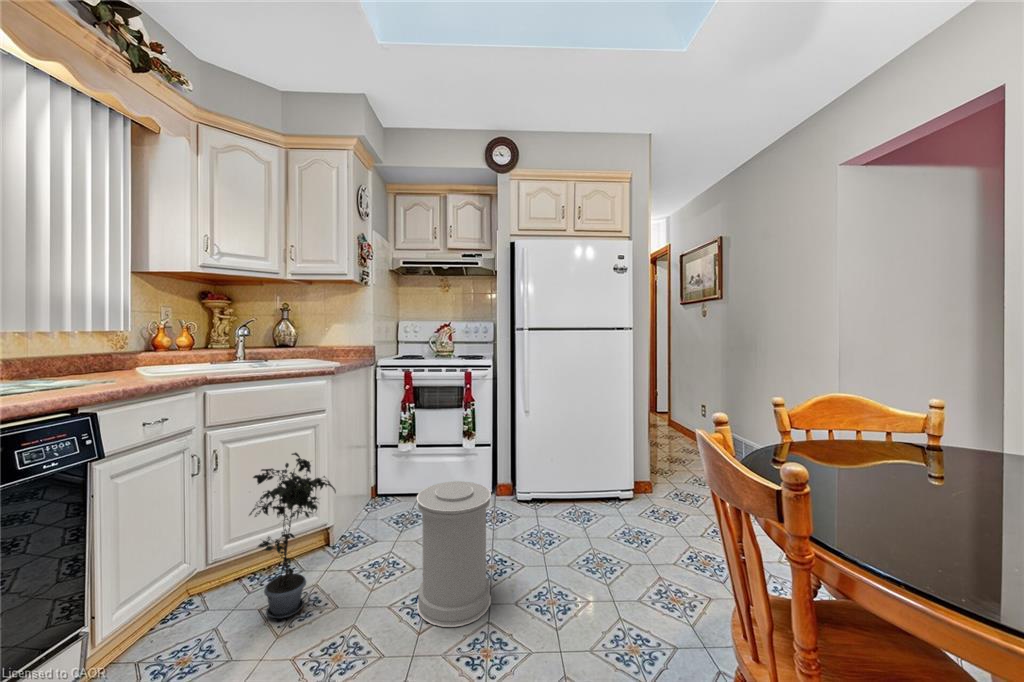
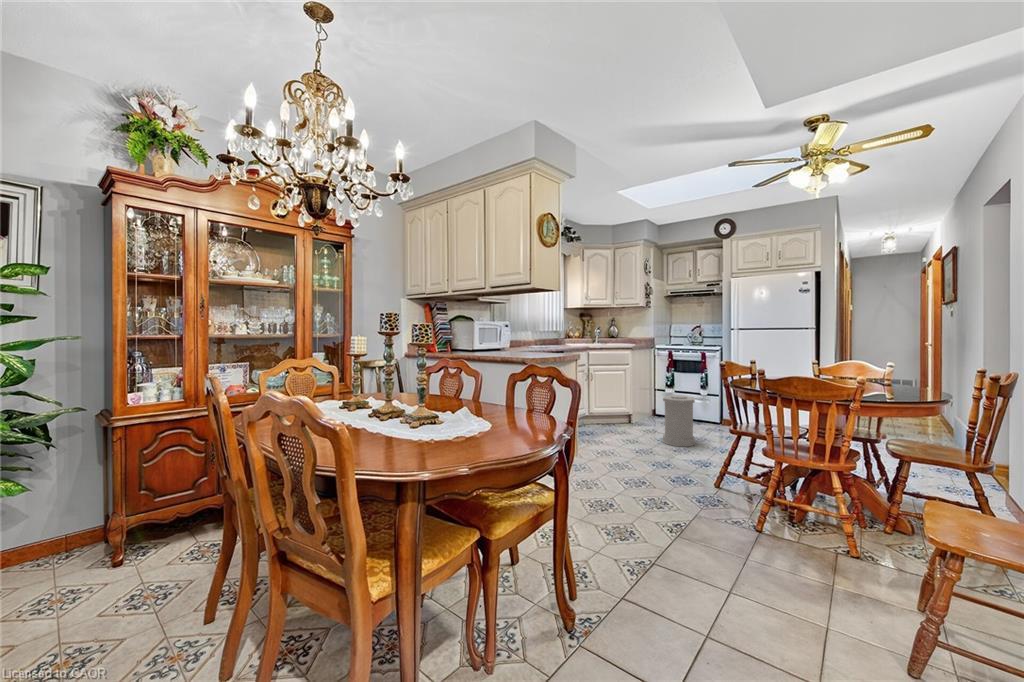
potted plant: present [249,453,336,618] -> none [604,376,632,434]

